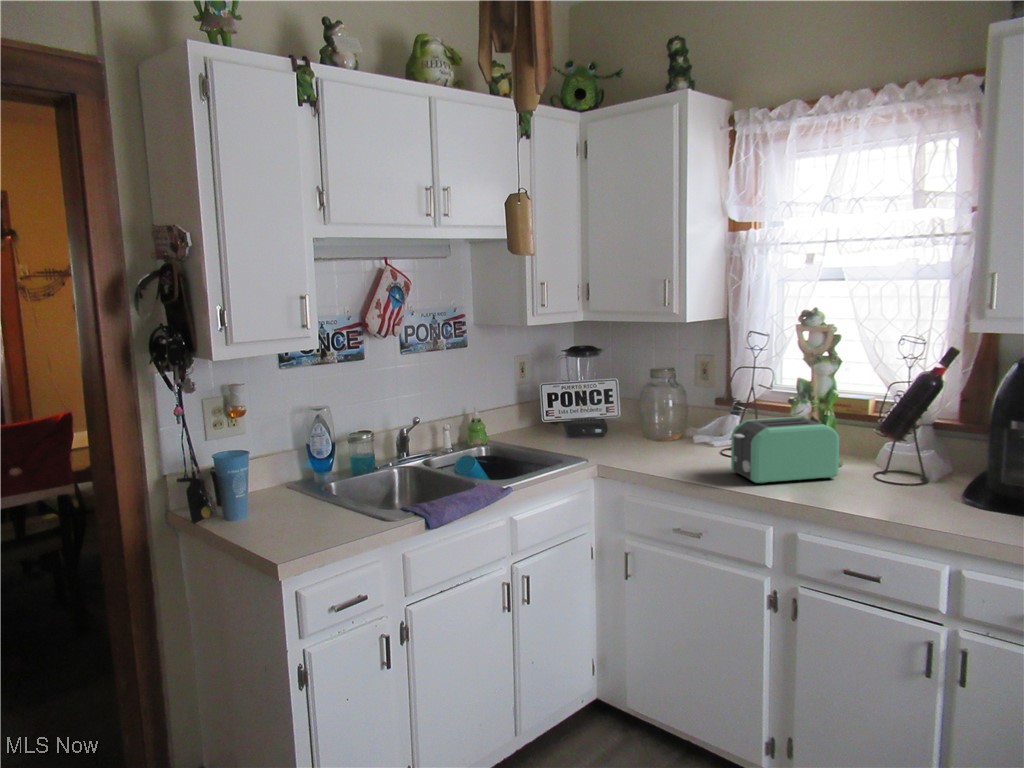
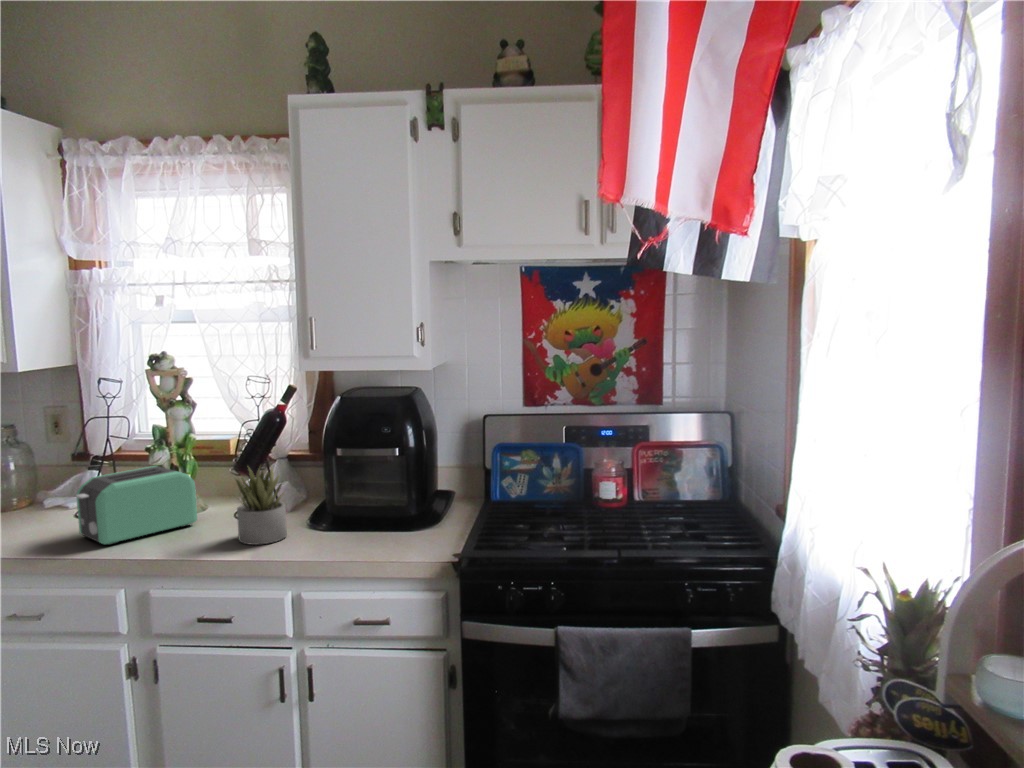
succulent plant: none [886,426,947,511] -> present [236,467,287,545]

